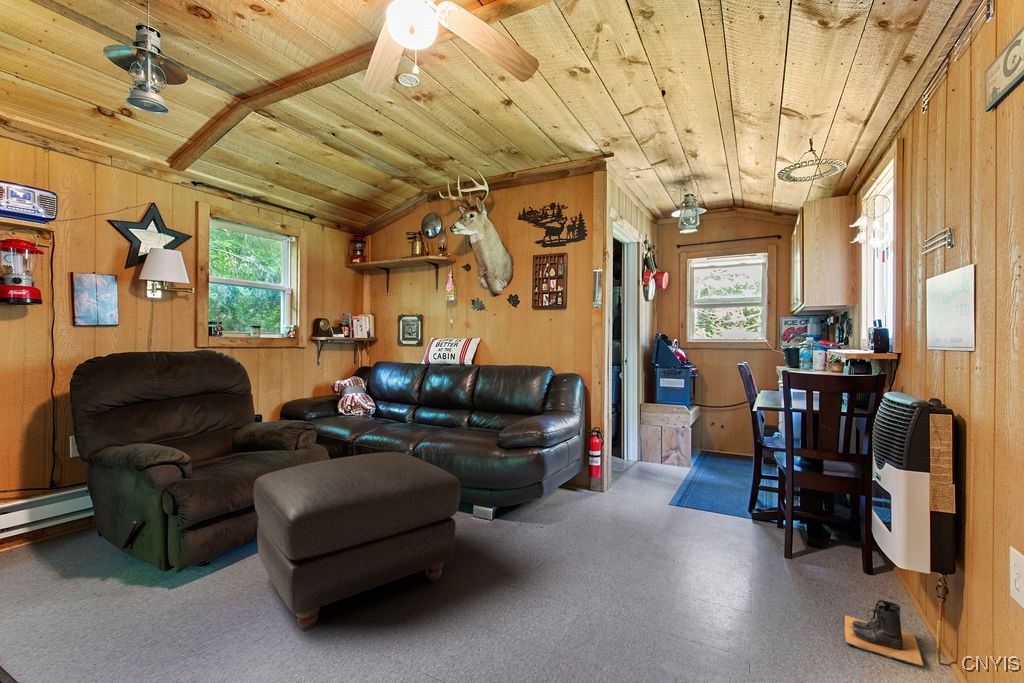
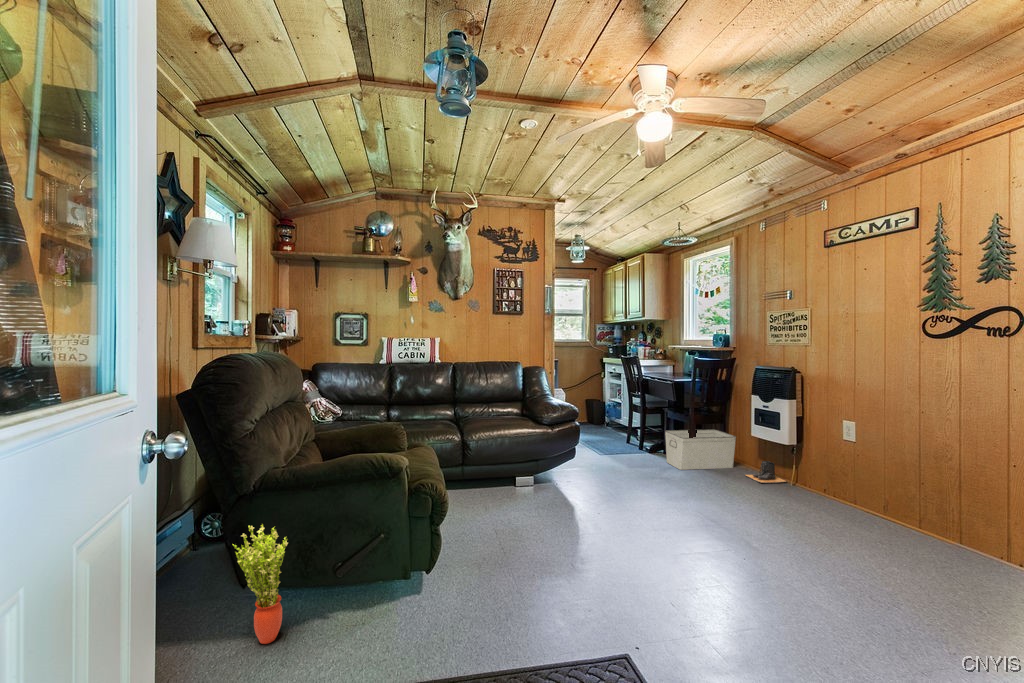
ottoman: present [254,452,460,630] -> none [477,436,605,568]
potted plant: none [48,477,88,571] -> present [233,525,288,644]
storage bin: none [730,492,860,595] -> present [665,429,736,470]

